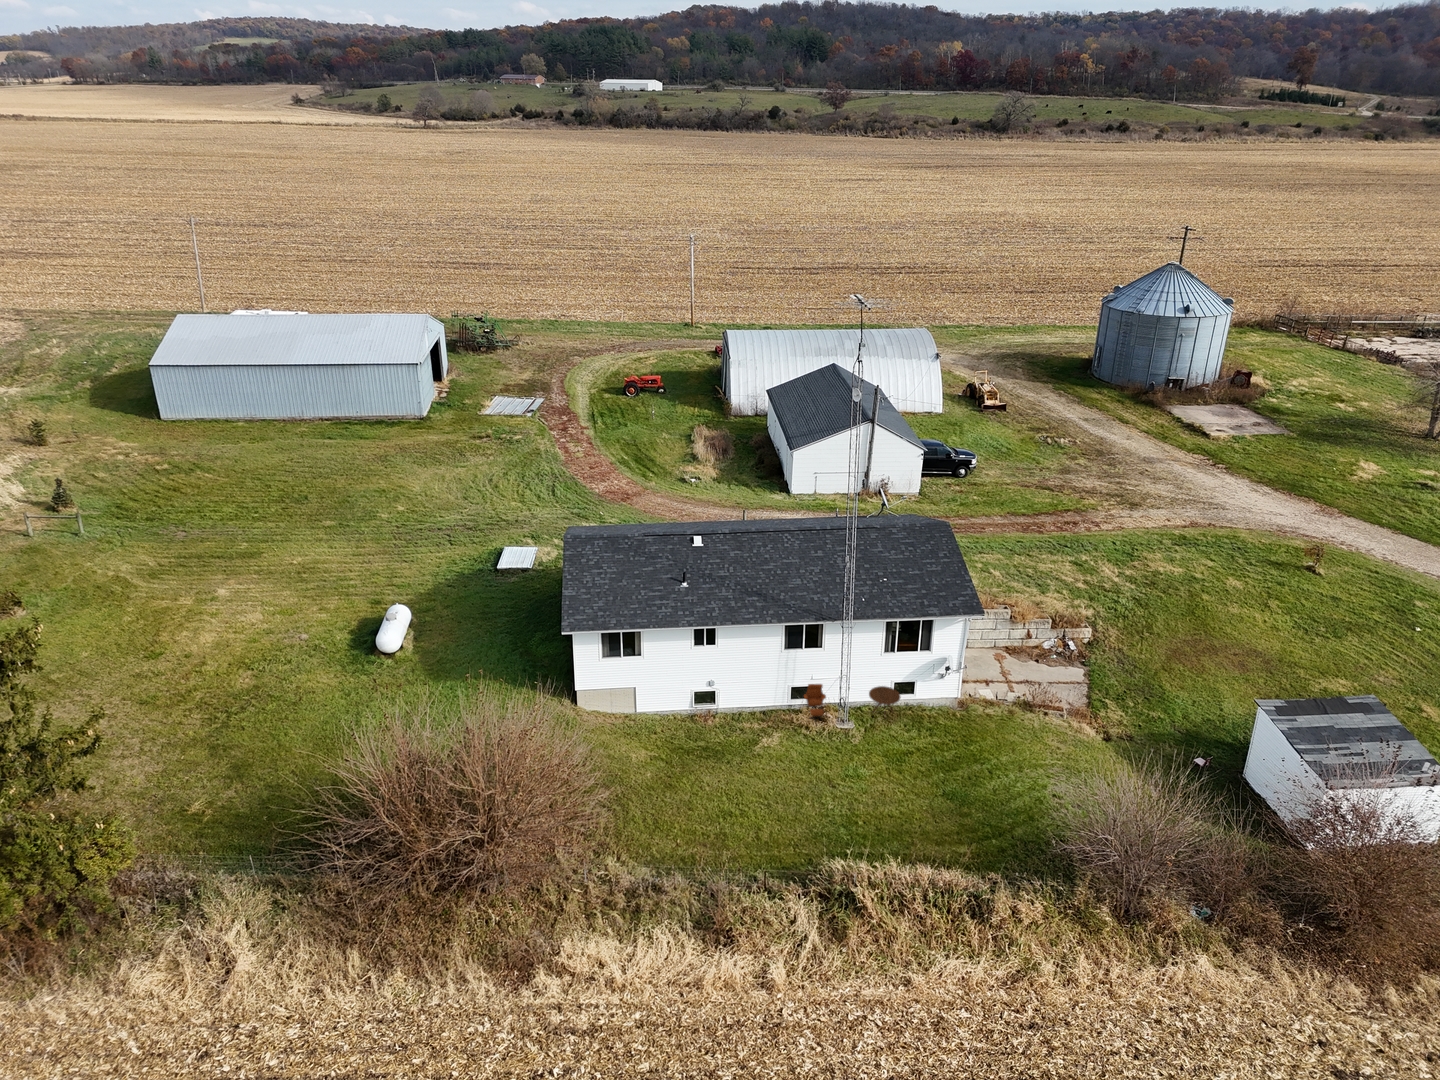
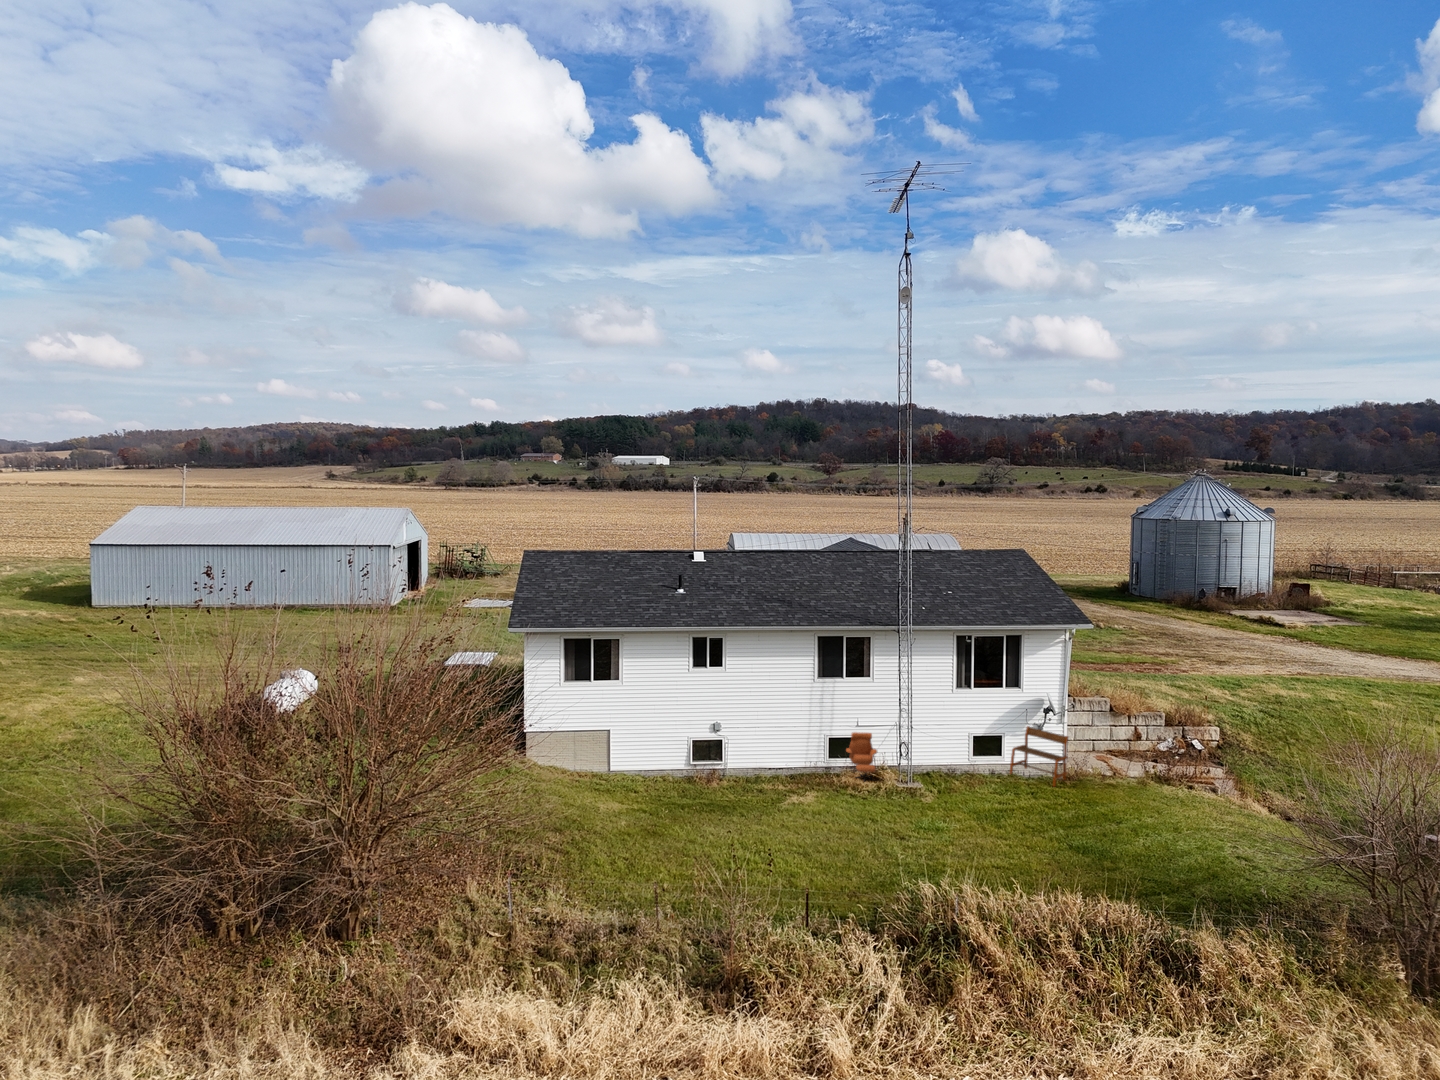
bench: none [920,675,963,723] -> present [1010,726,1068,787]
round table: present [869,686,901,711] -> none [937,740,983,782]

